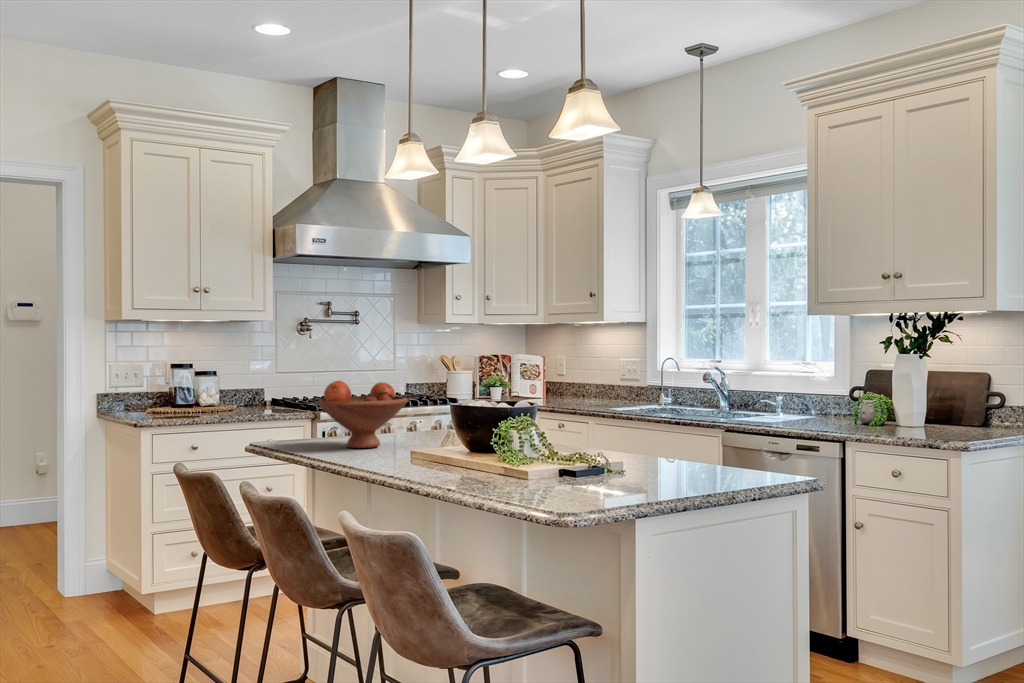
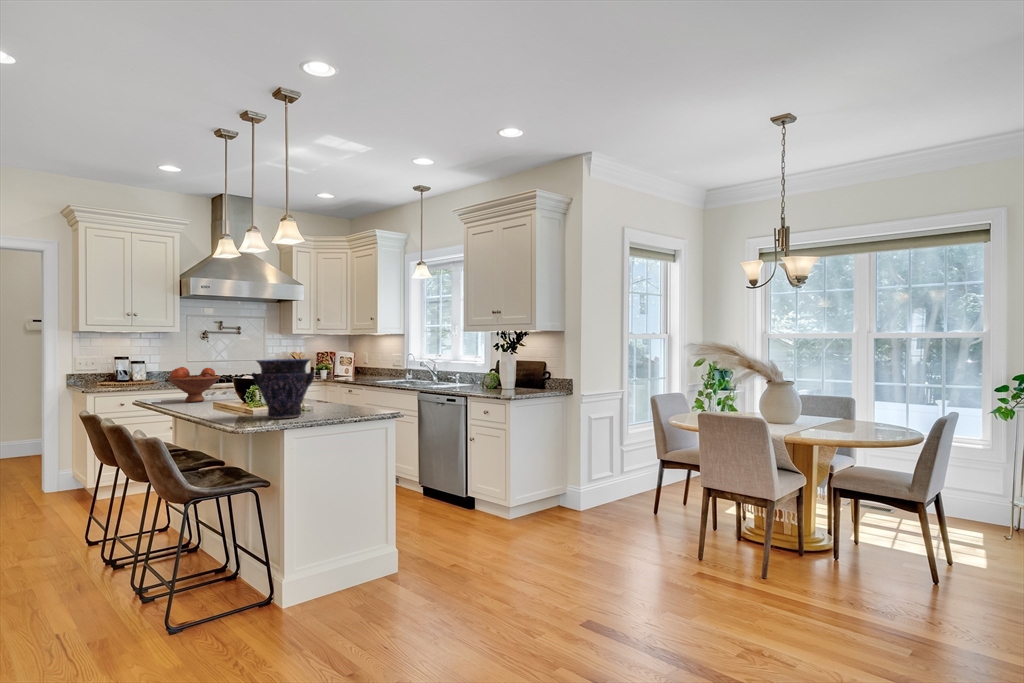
vase: none [548,363,674,491] -> present [252,359,315,419]

